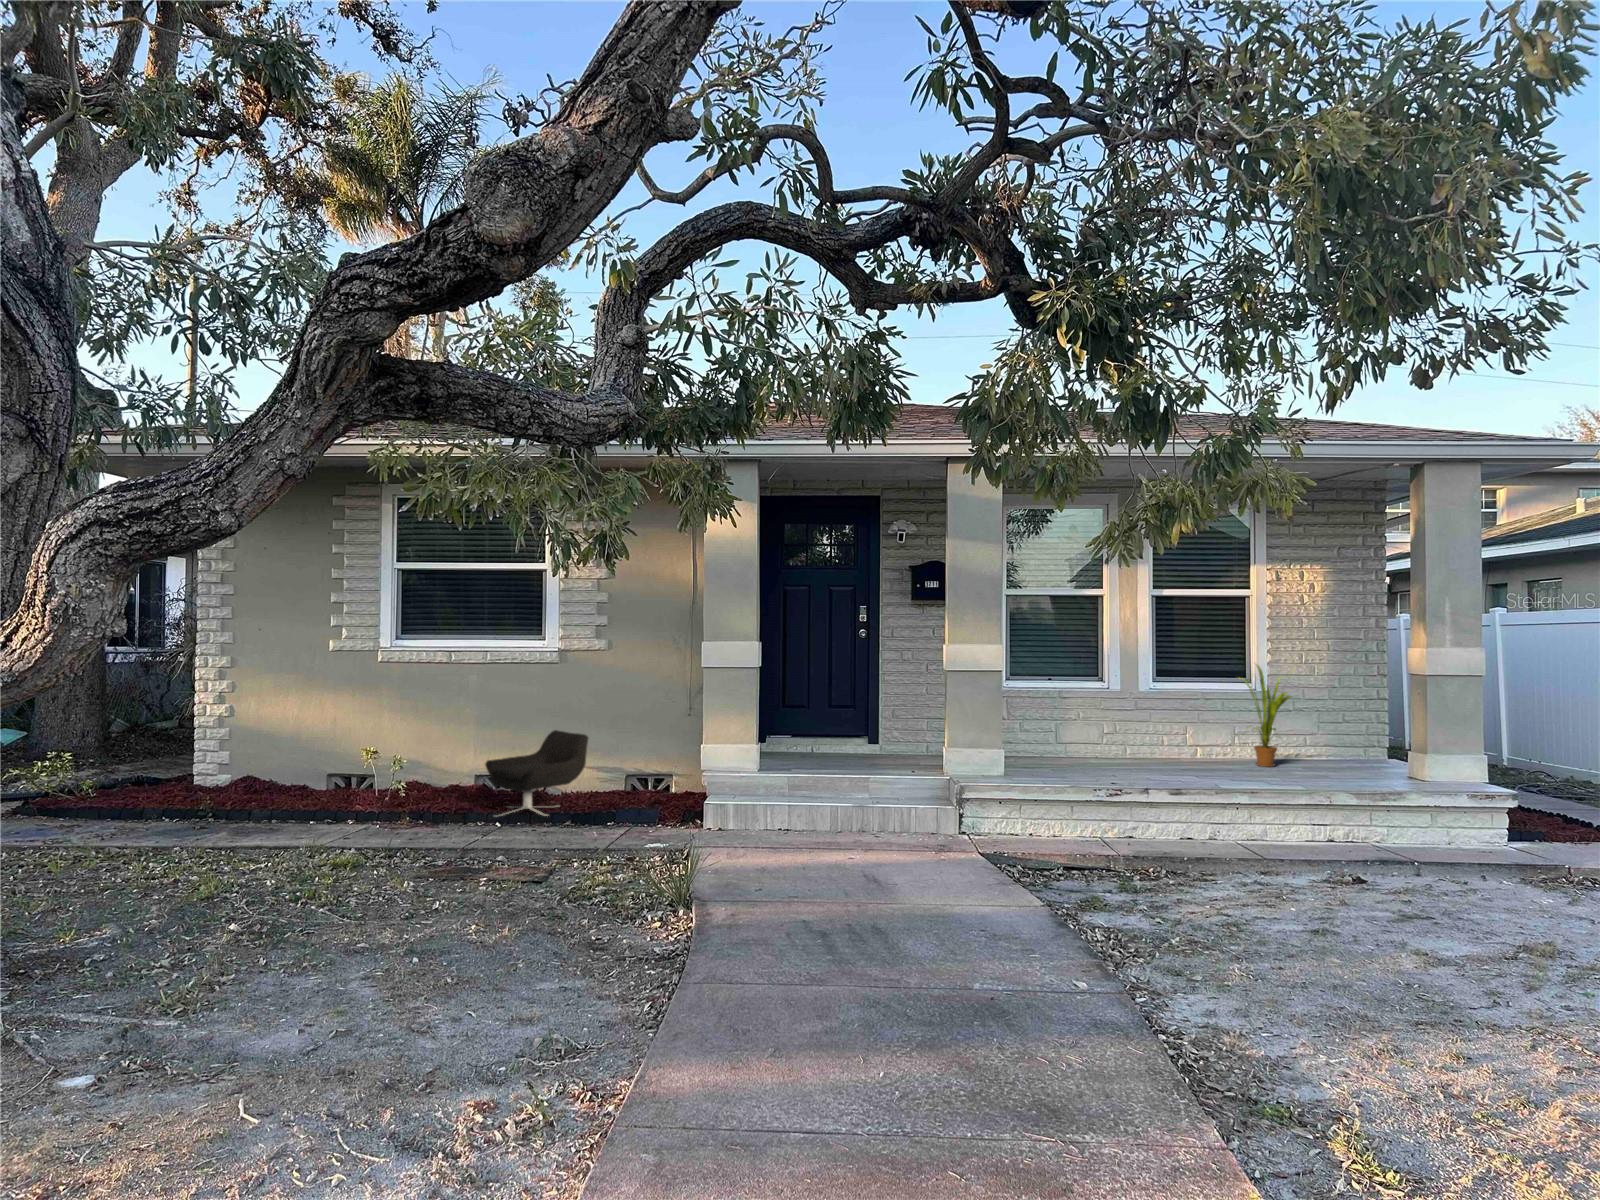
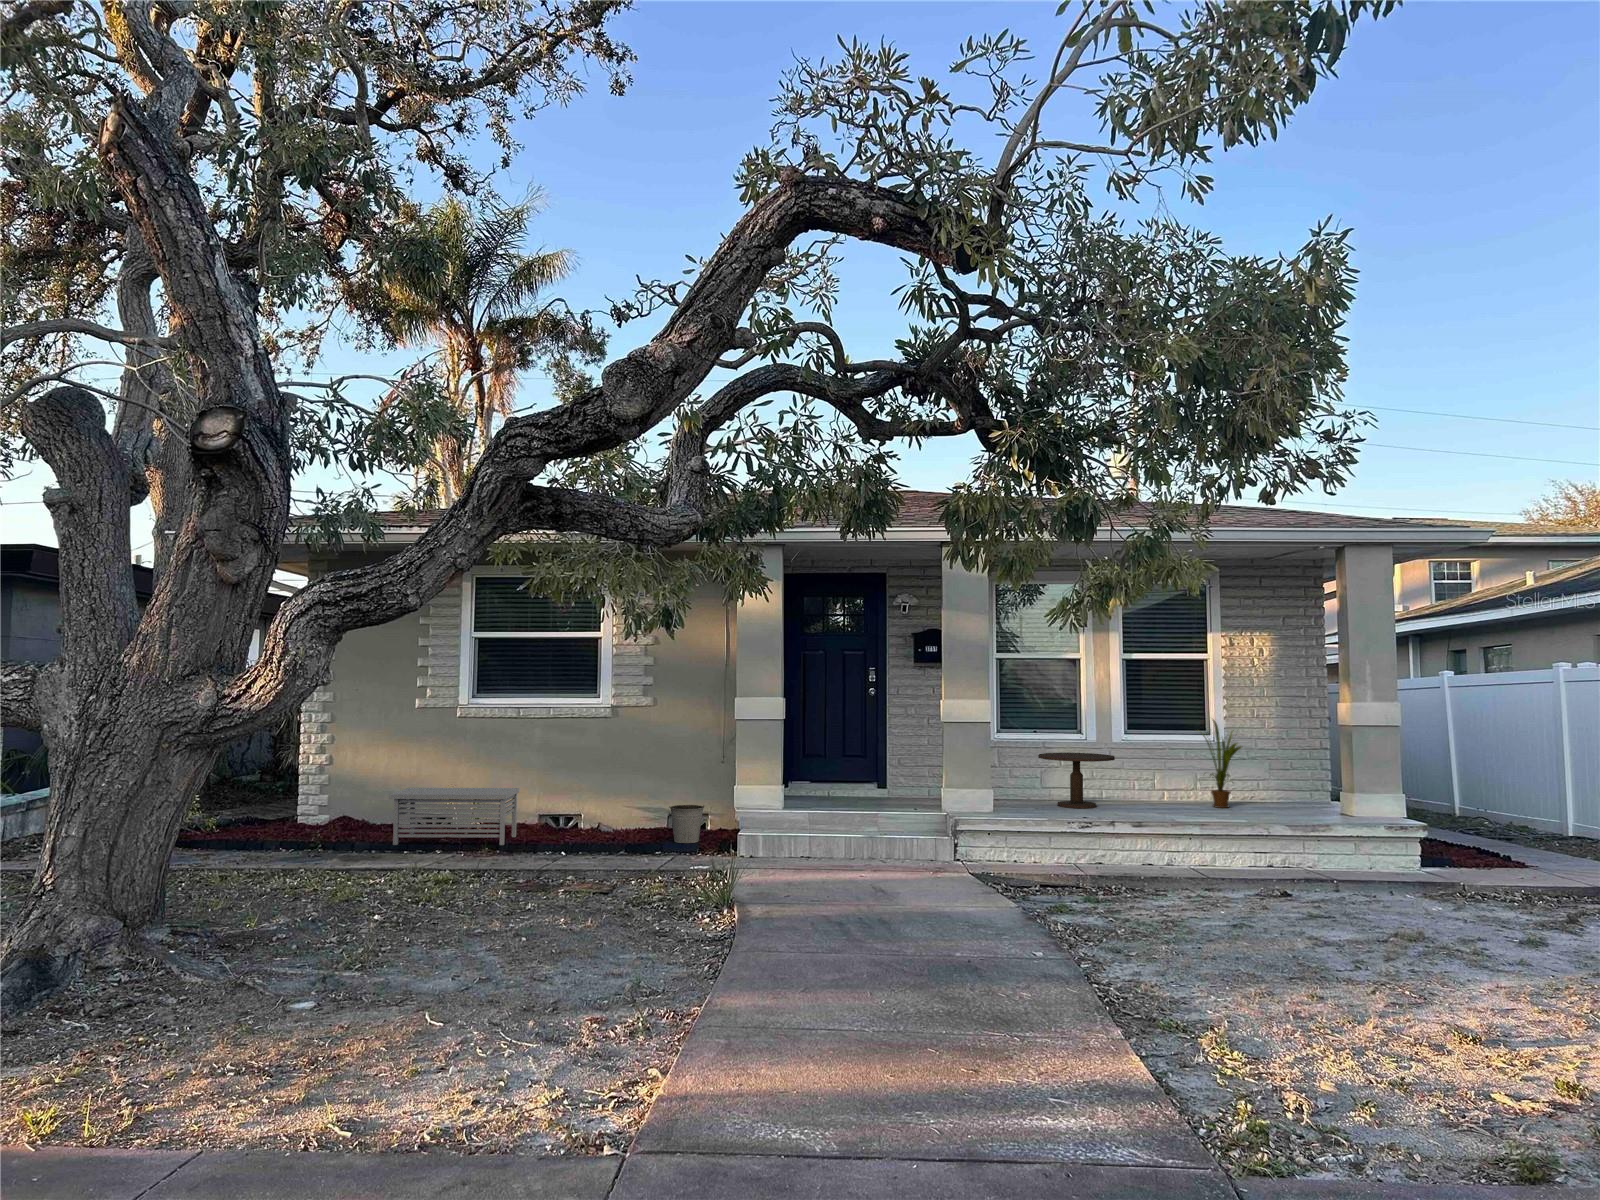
side table: none [1056,703,1145,768] -> present [1038,753,1115,808]
lounge chair: present [485,730,588,817] -> none [547,776,636,849]
storage bench: none [298,744,454,812] -> present [389,788,519,845]
bucket: none [627,763,669,808] -> present [669,805,704,843]

